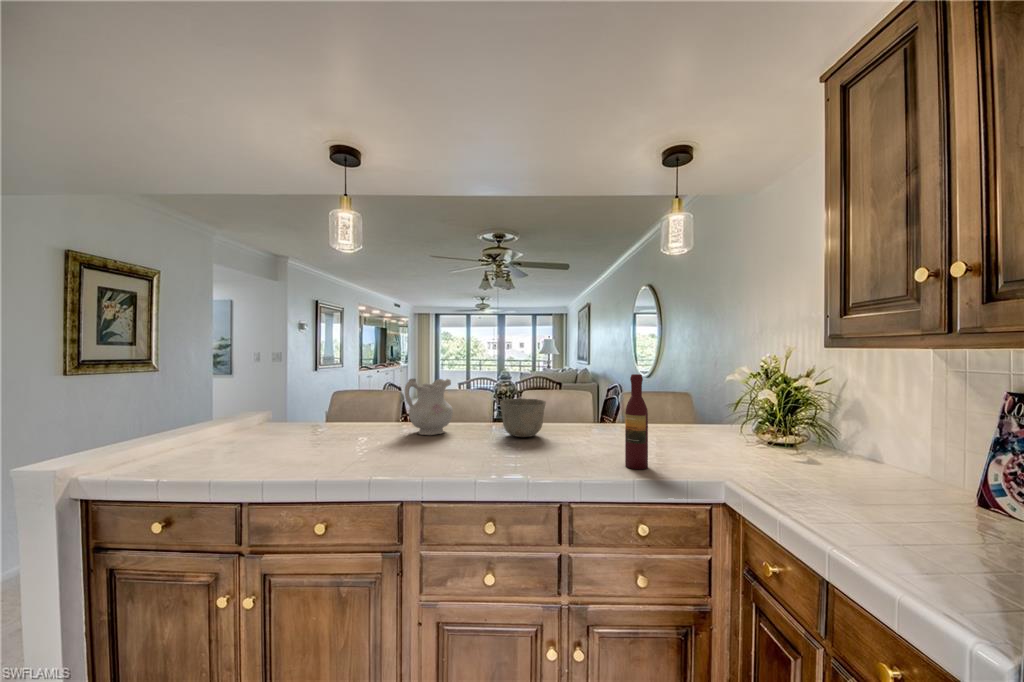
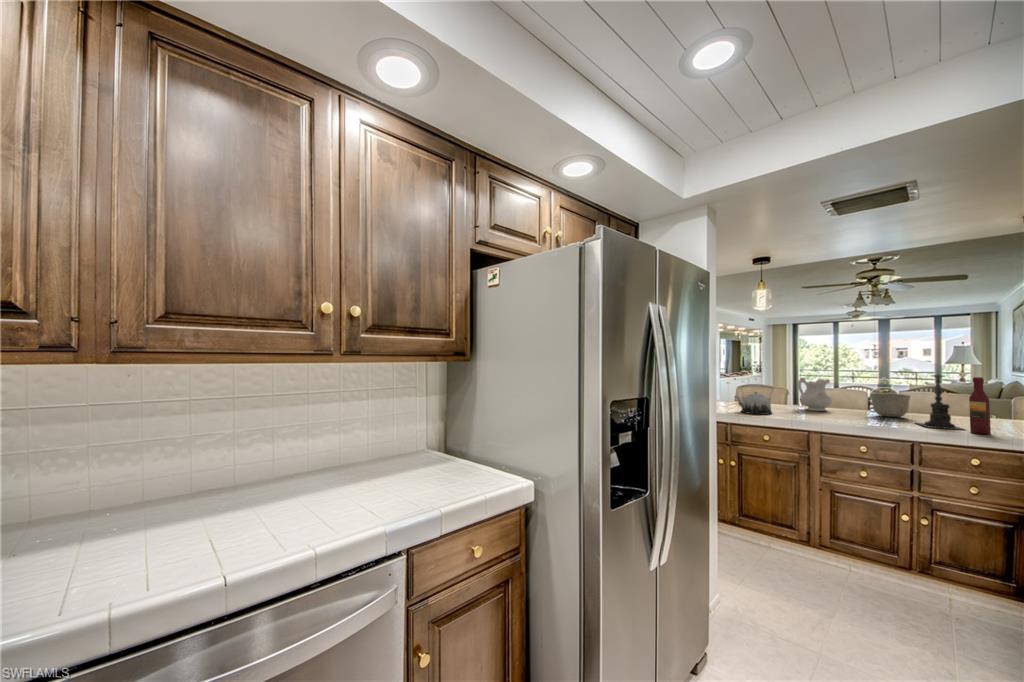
candle holder: none [553,358,617,462] -> present [917,373,962,430]
teapot: none [274,397,356,469] -> present [734,384,773,415]

